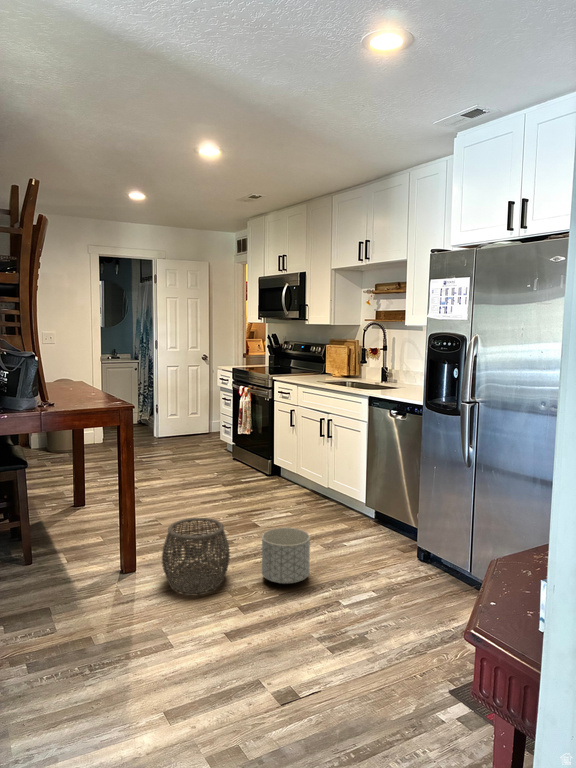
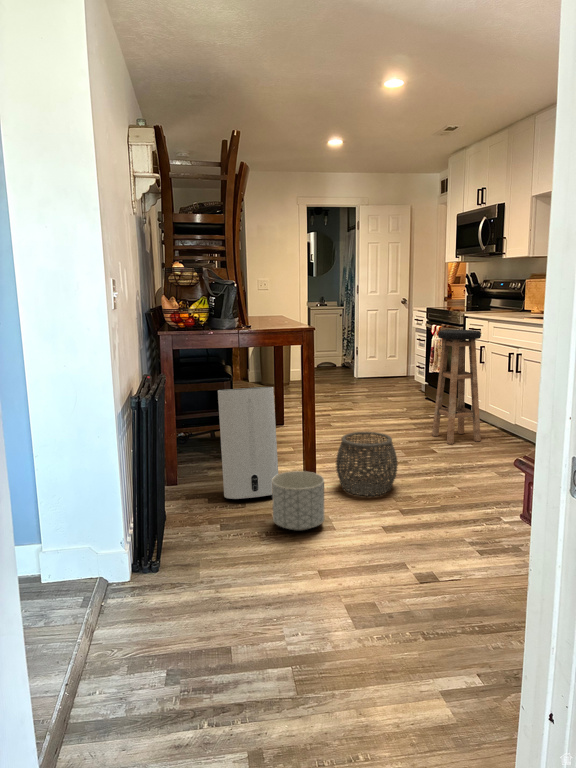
bar stool: none [250,396,298,514] -> present [432,330,481,444]
air purifier: none [16,478,97,623] -> present [218,387,278,499]
planter: present [262,528,310,584] -> present [272,471,324,531]

